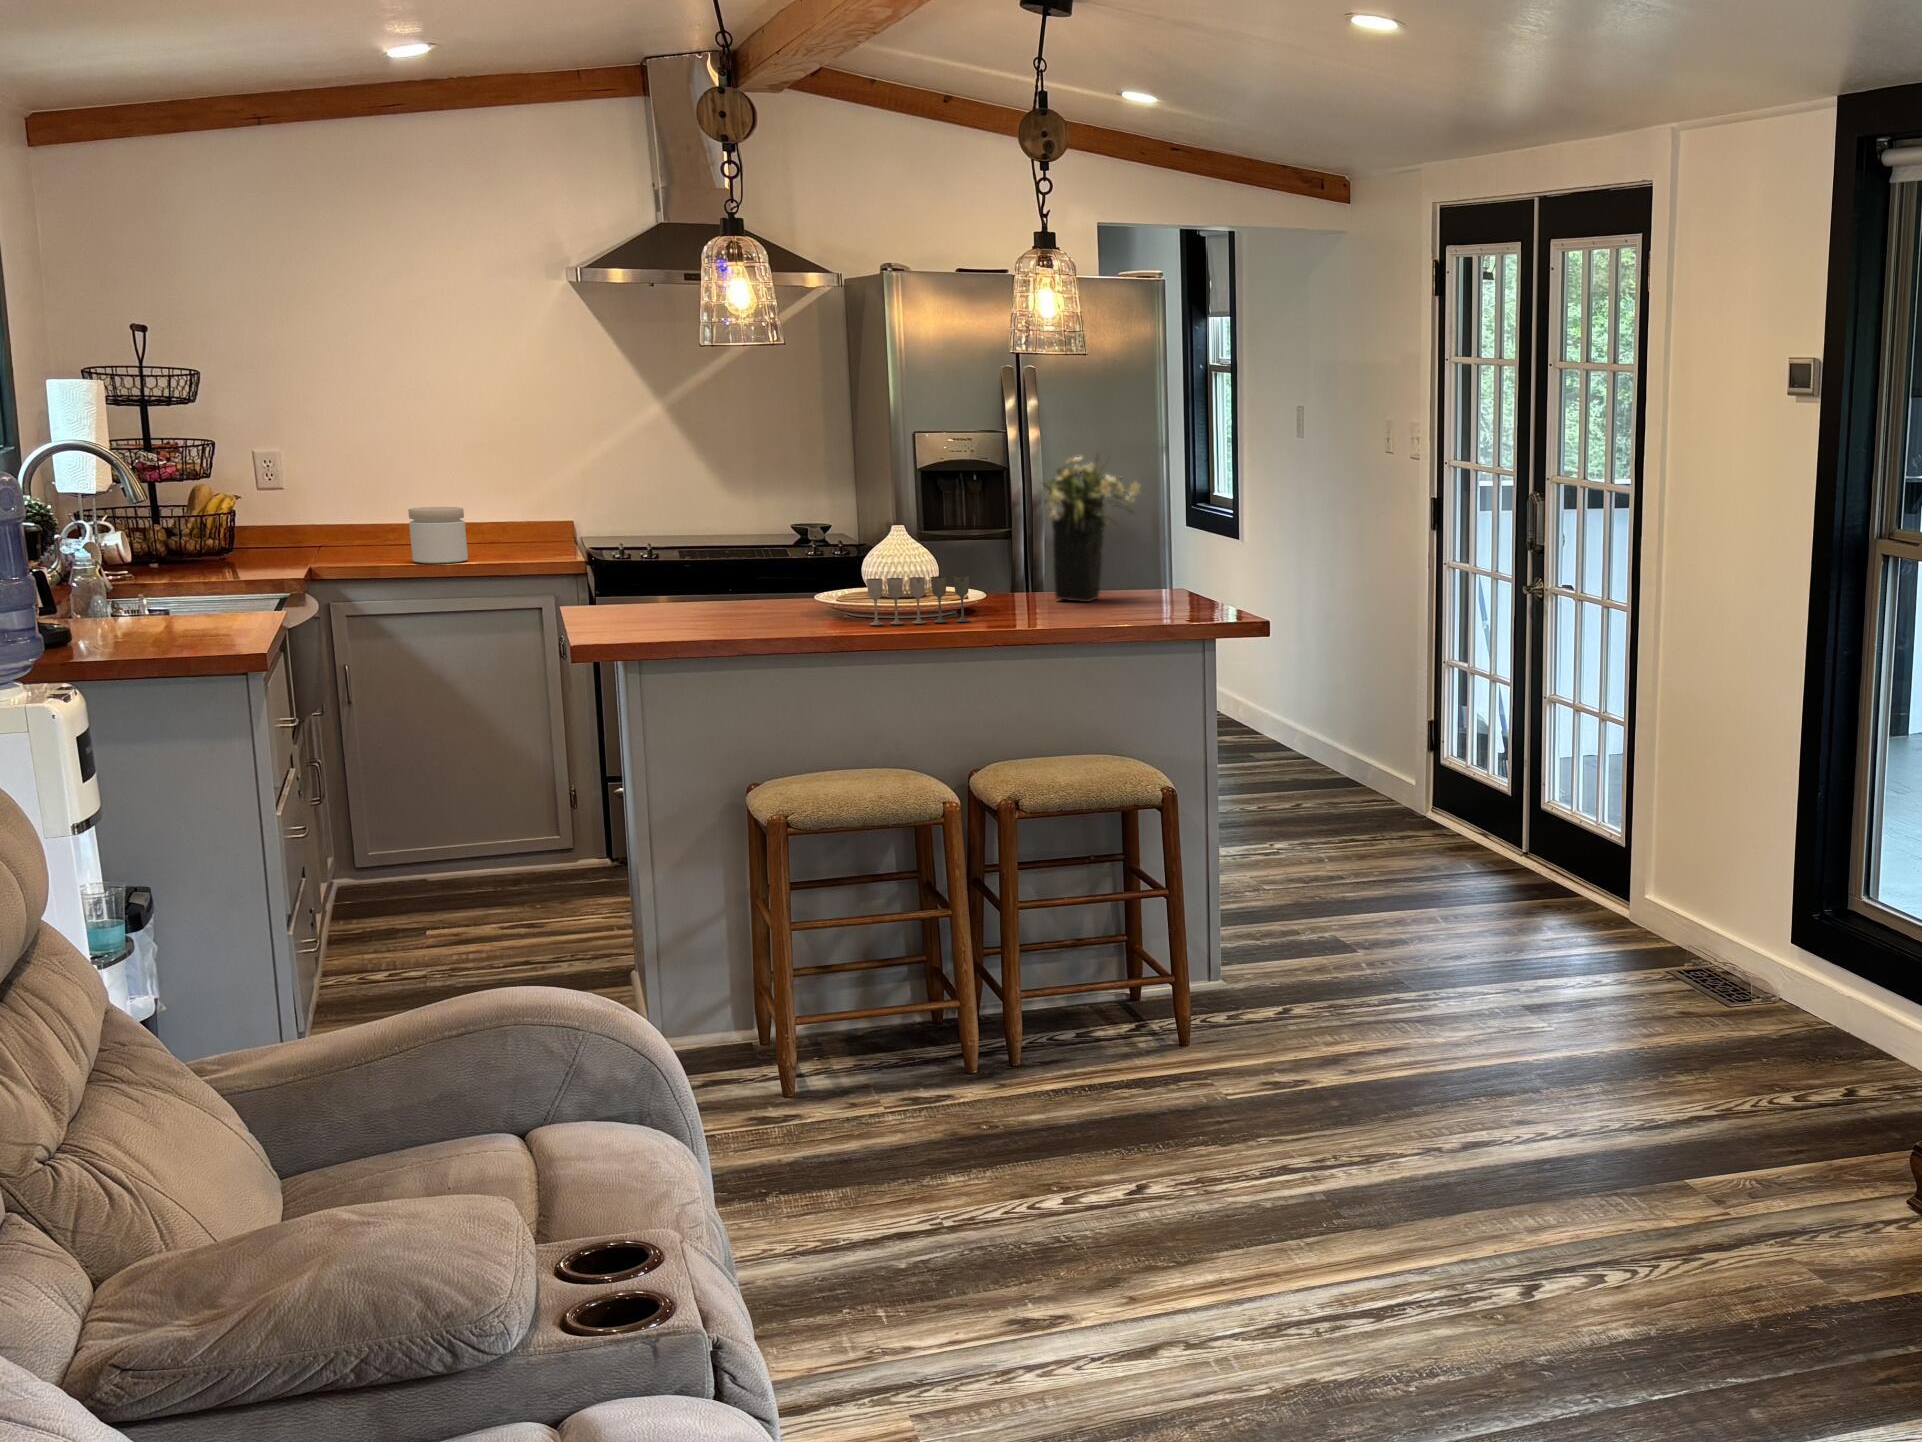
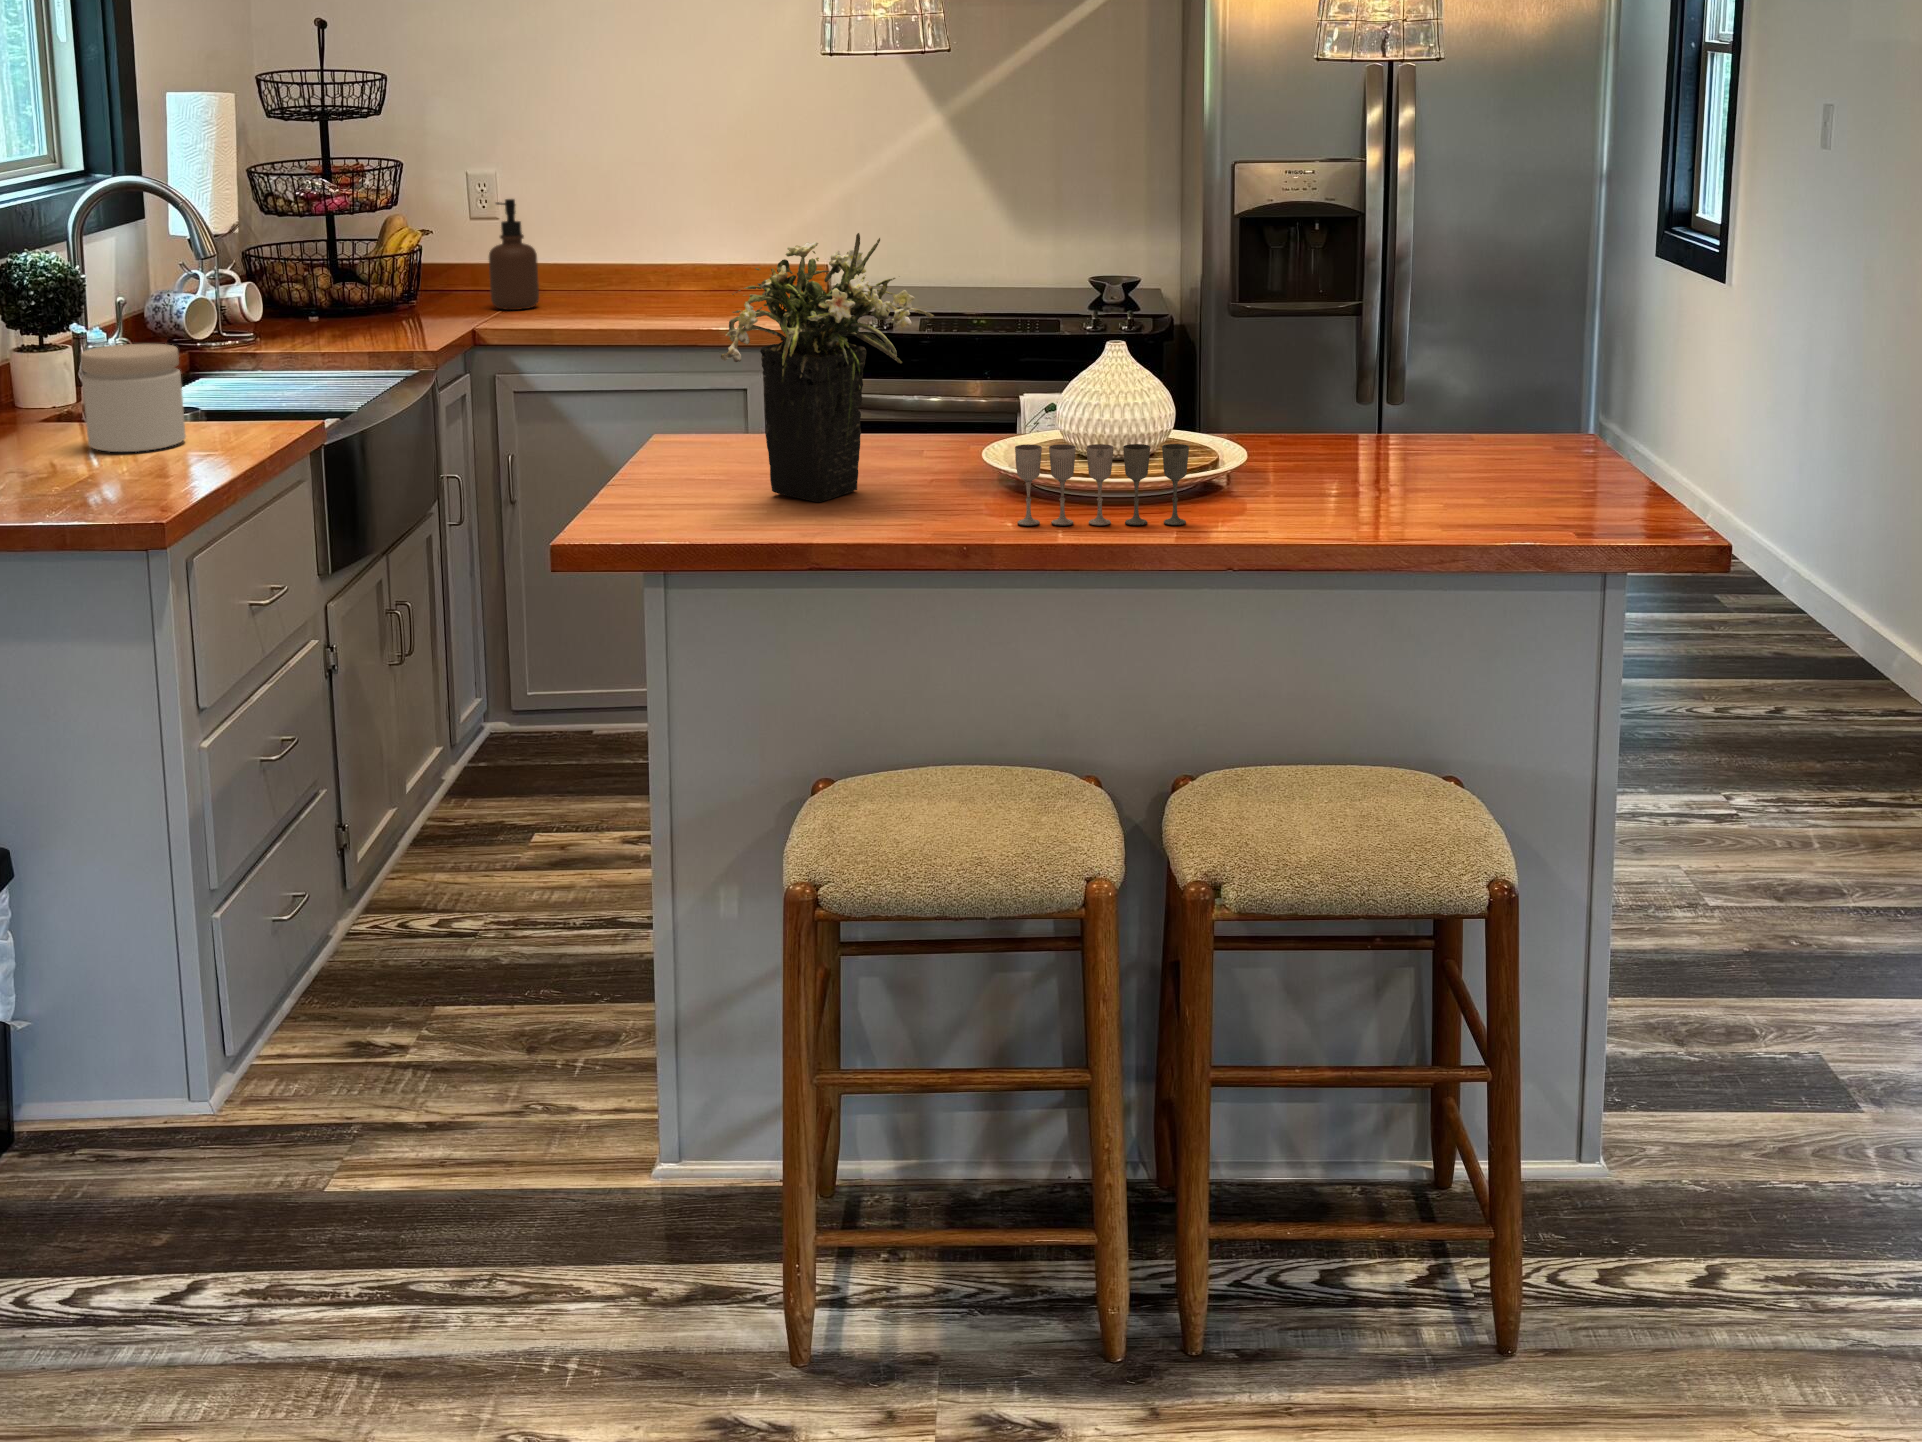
flower arrangement: present [1038,455,1140,602] -> present [721,233,934,502]
soap dispenser: none [296,472,342,561] -> present [489,199,539,310]
jar: present [408,507,468,564] -> present [81,344,186,452]

